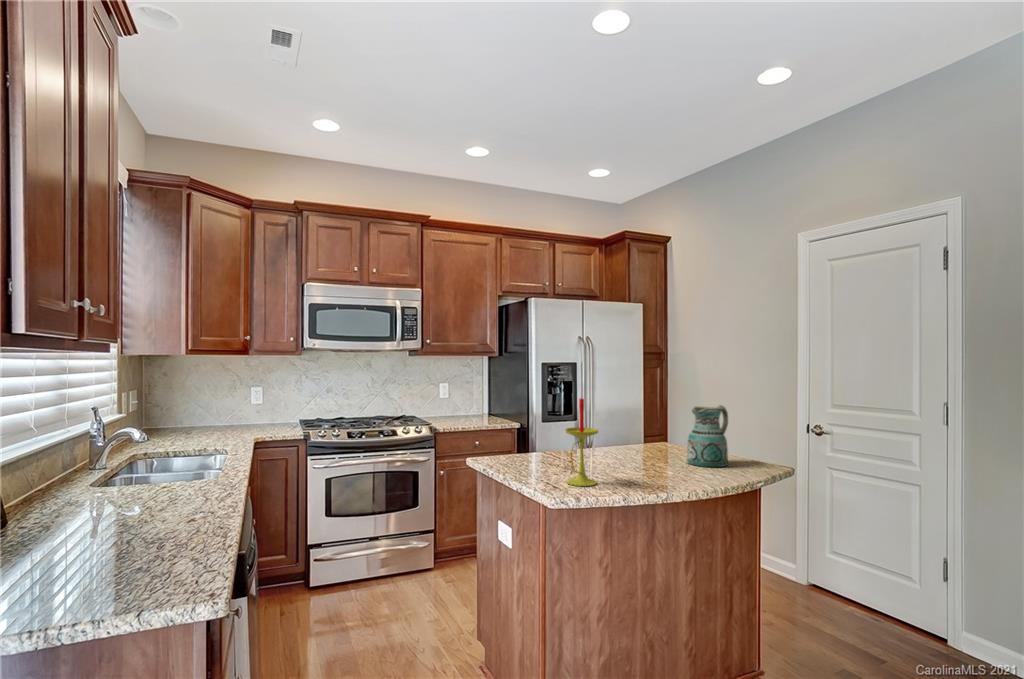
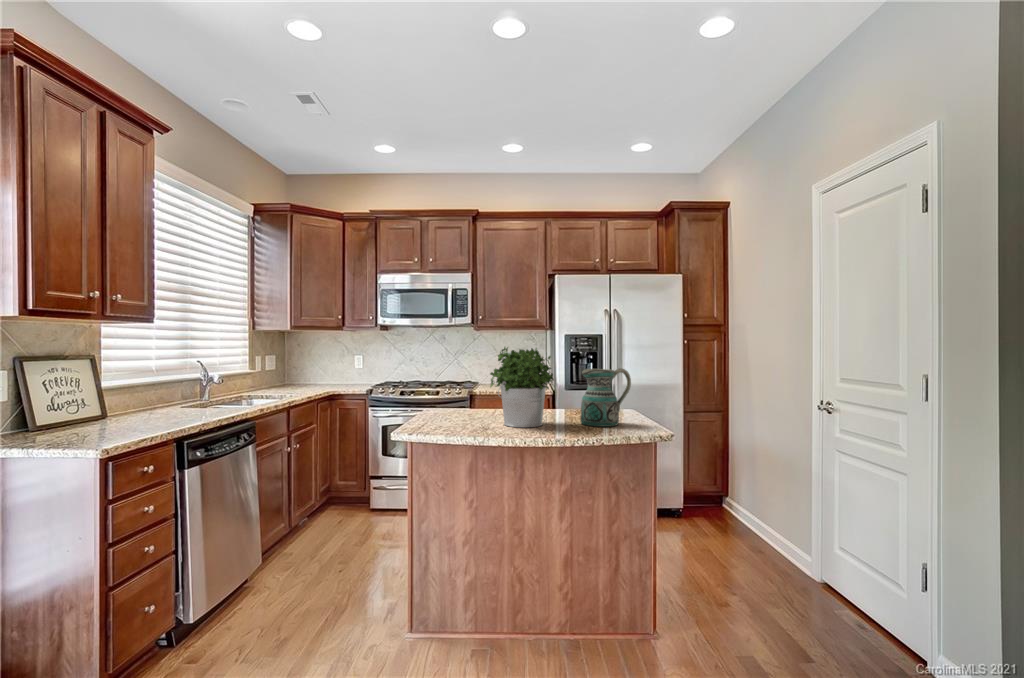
potted plant: none [609,386,683,476] -> present [490,347,554,428]
candle: present [565,398,598,486] -> none [421,352,456,428]

